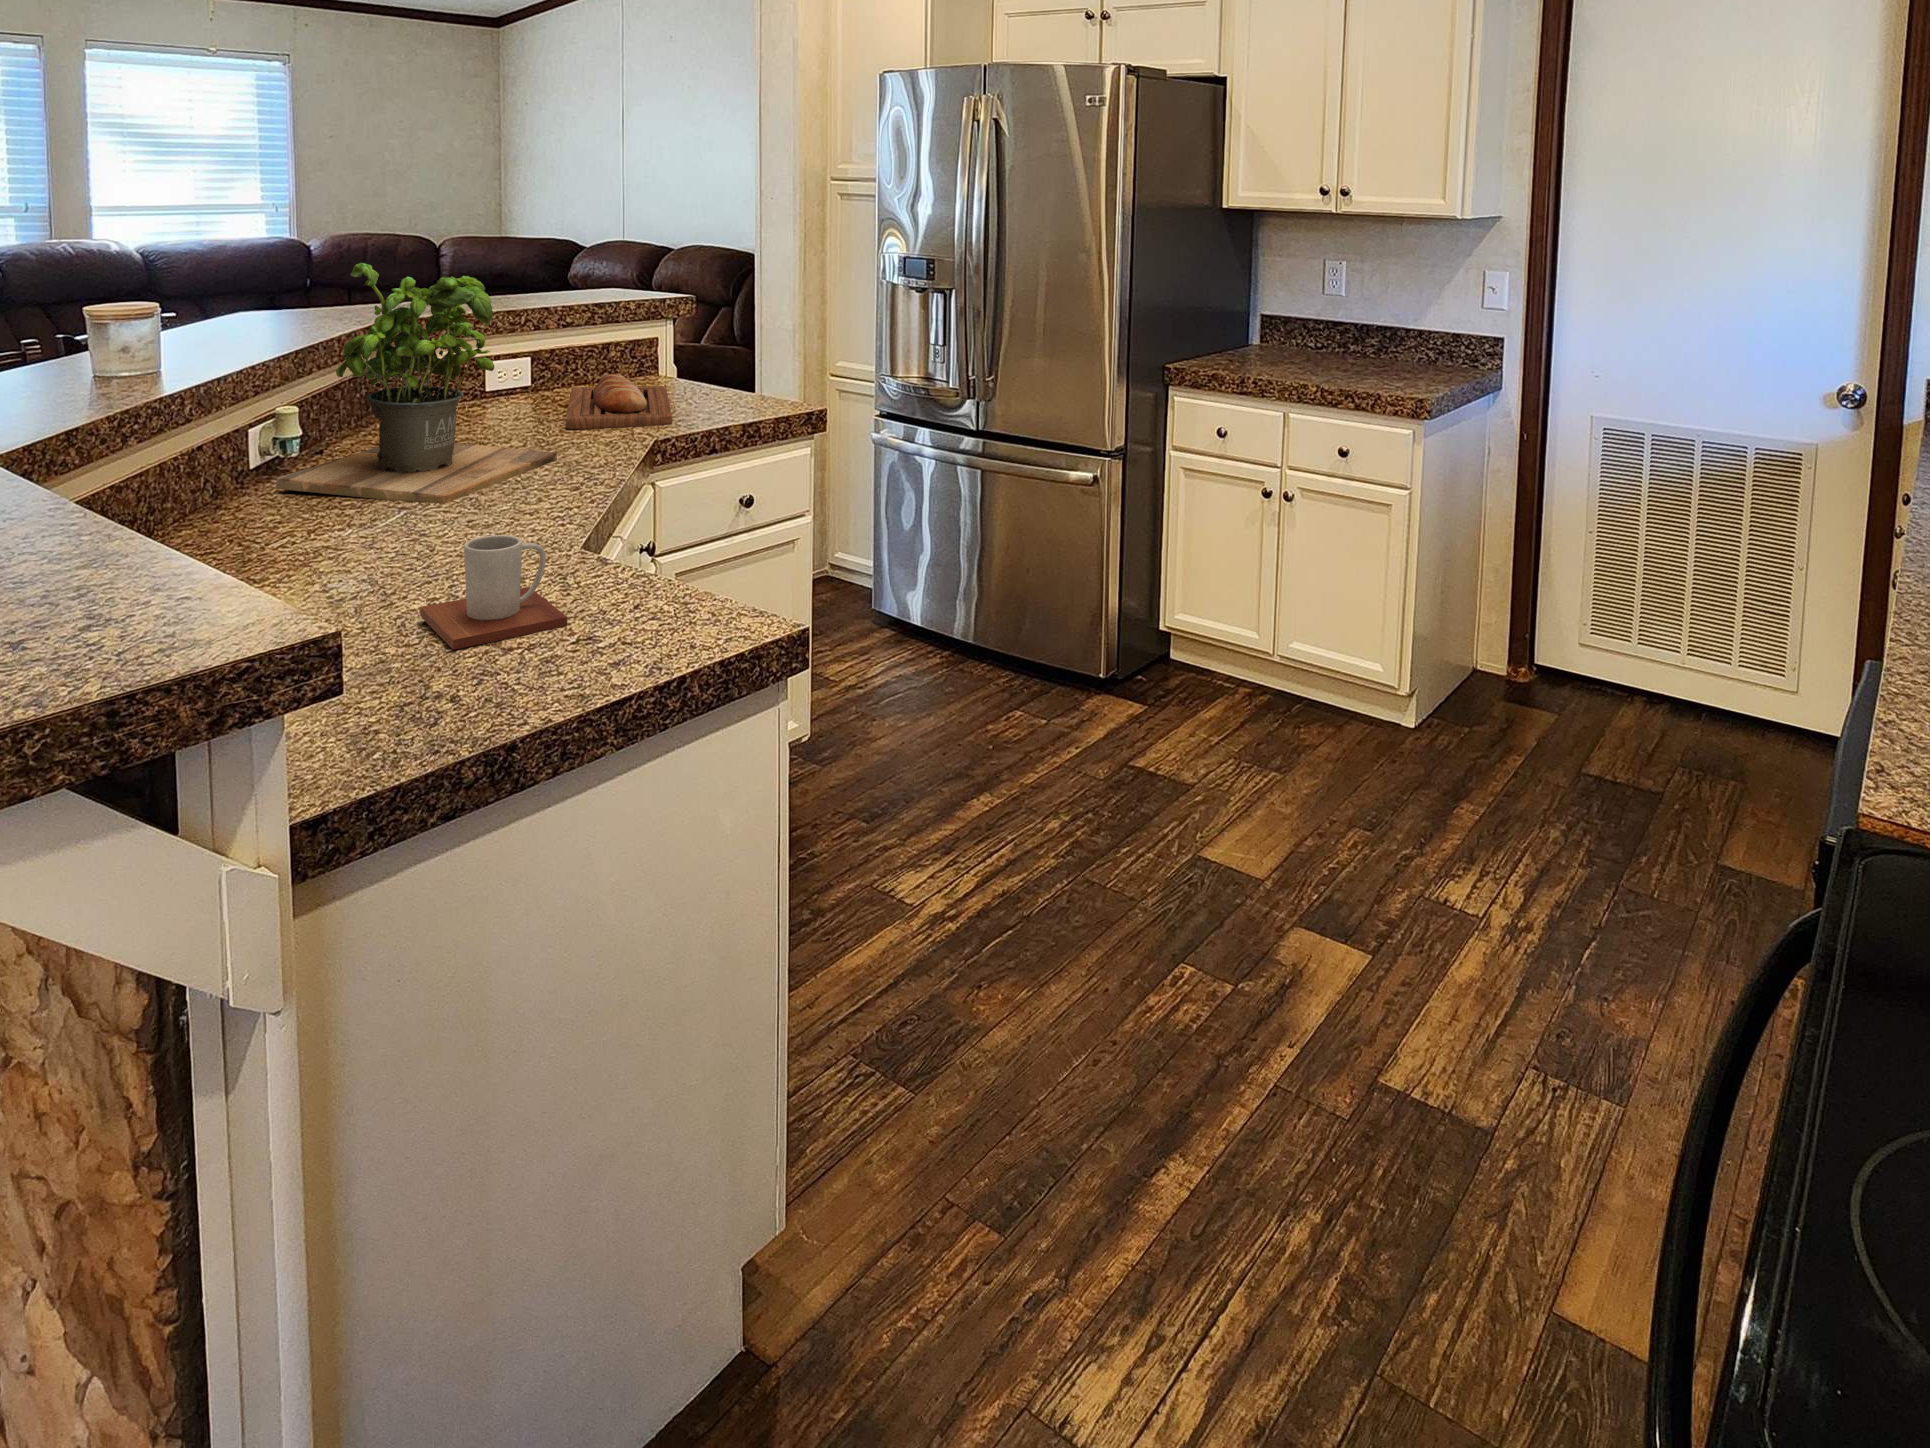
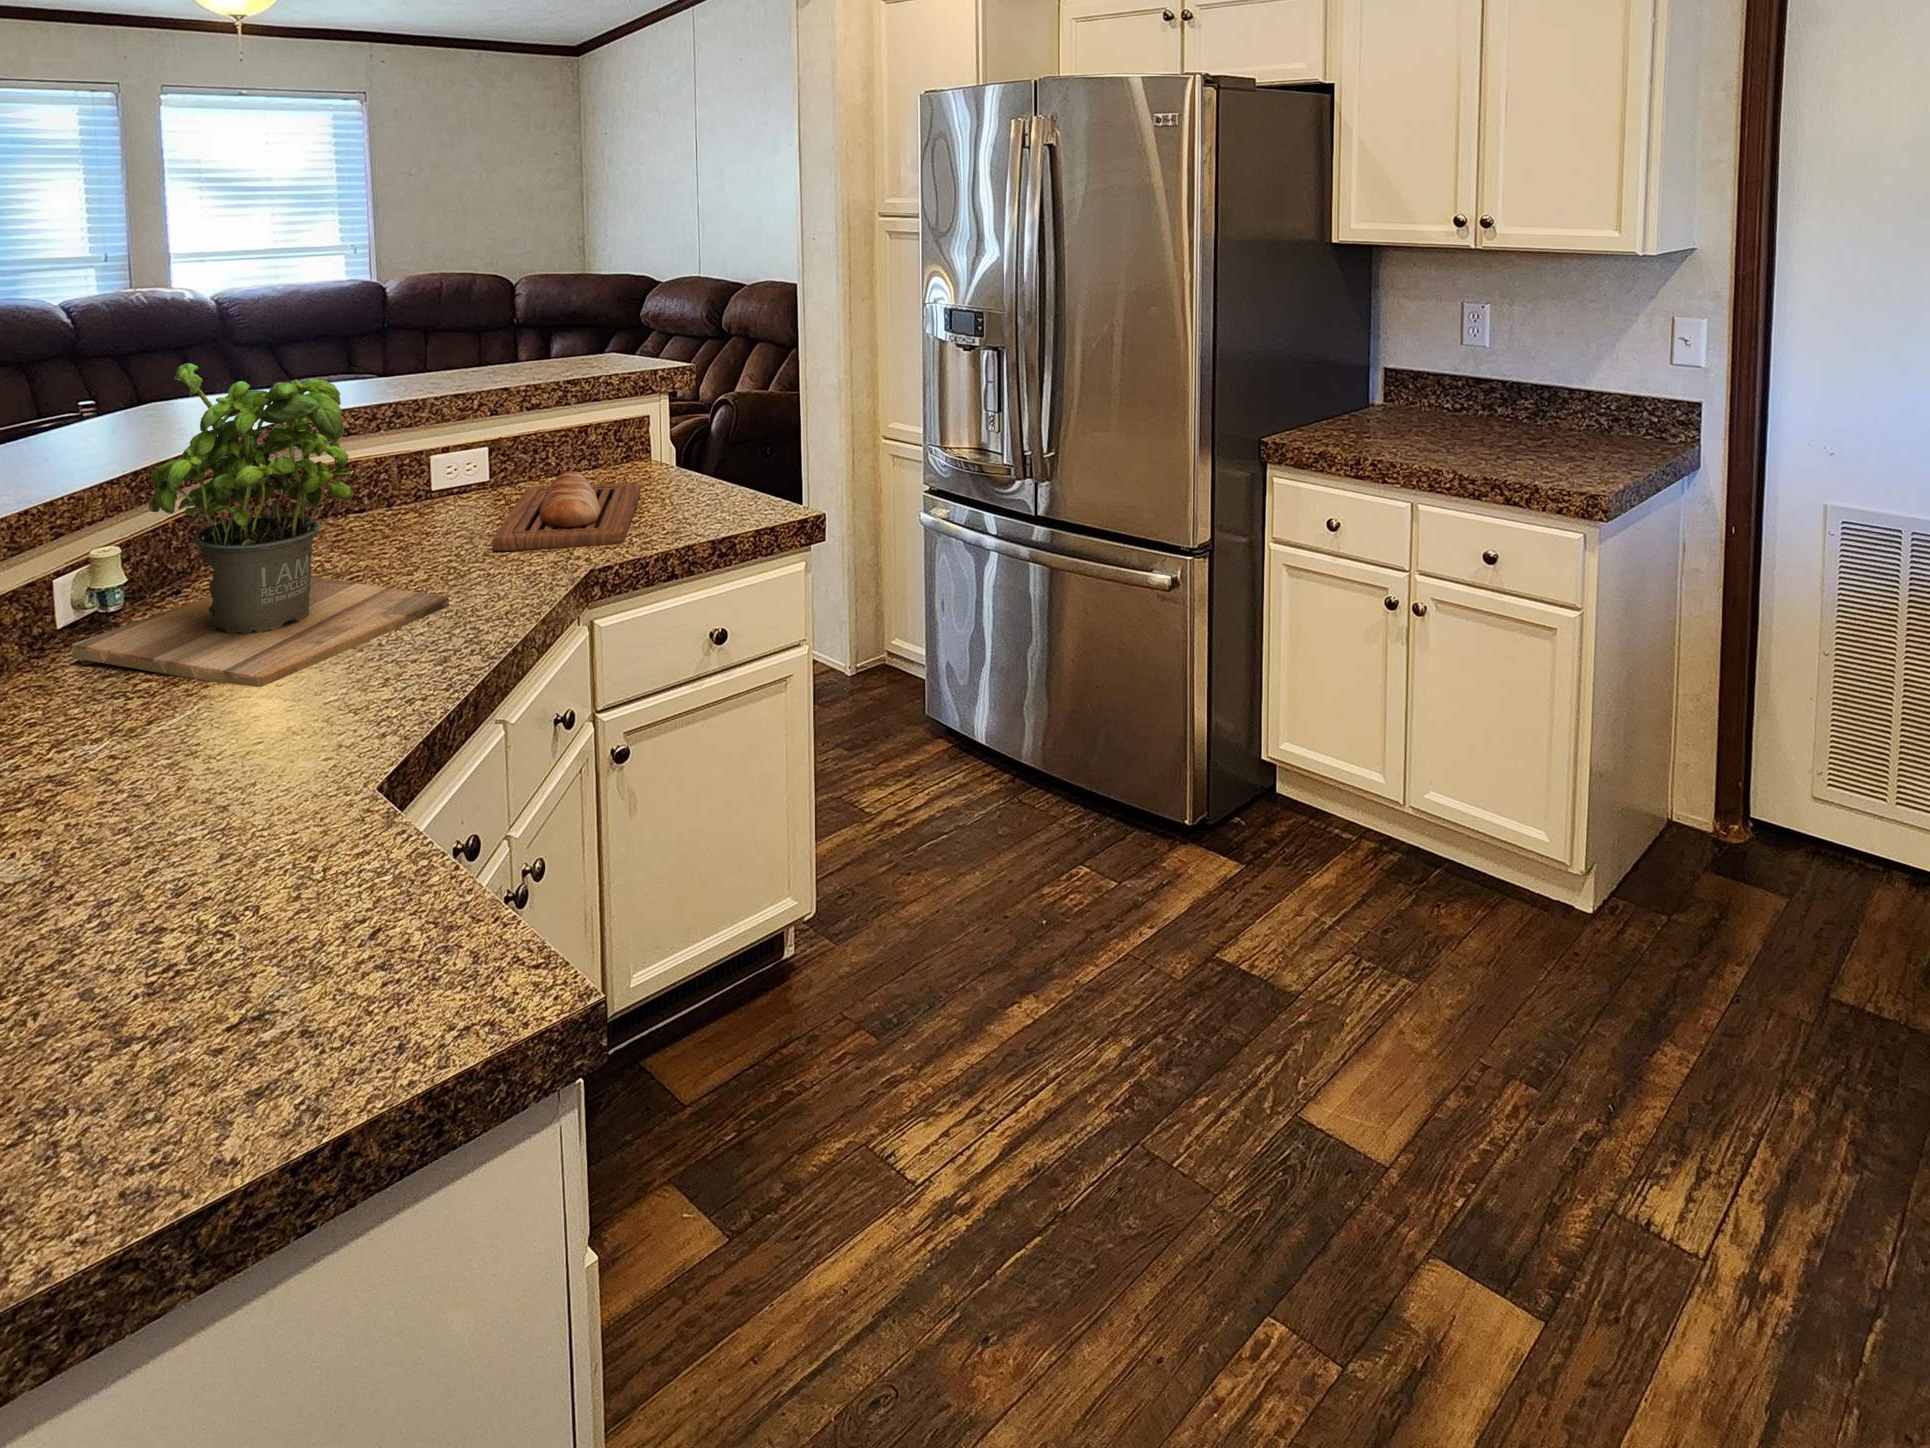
mug: present [420,535,567,650] -> none [28,830,239,1045]

